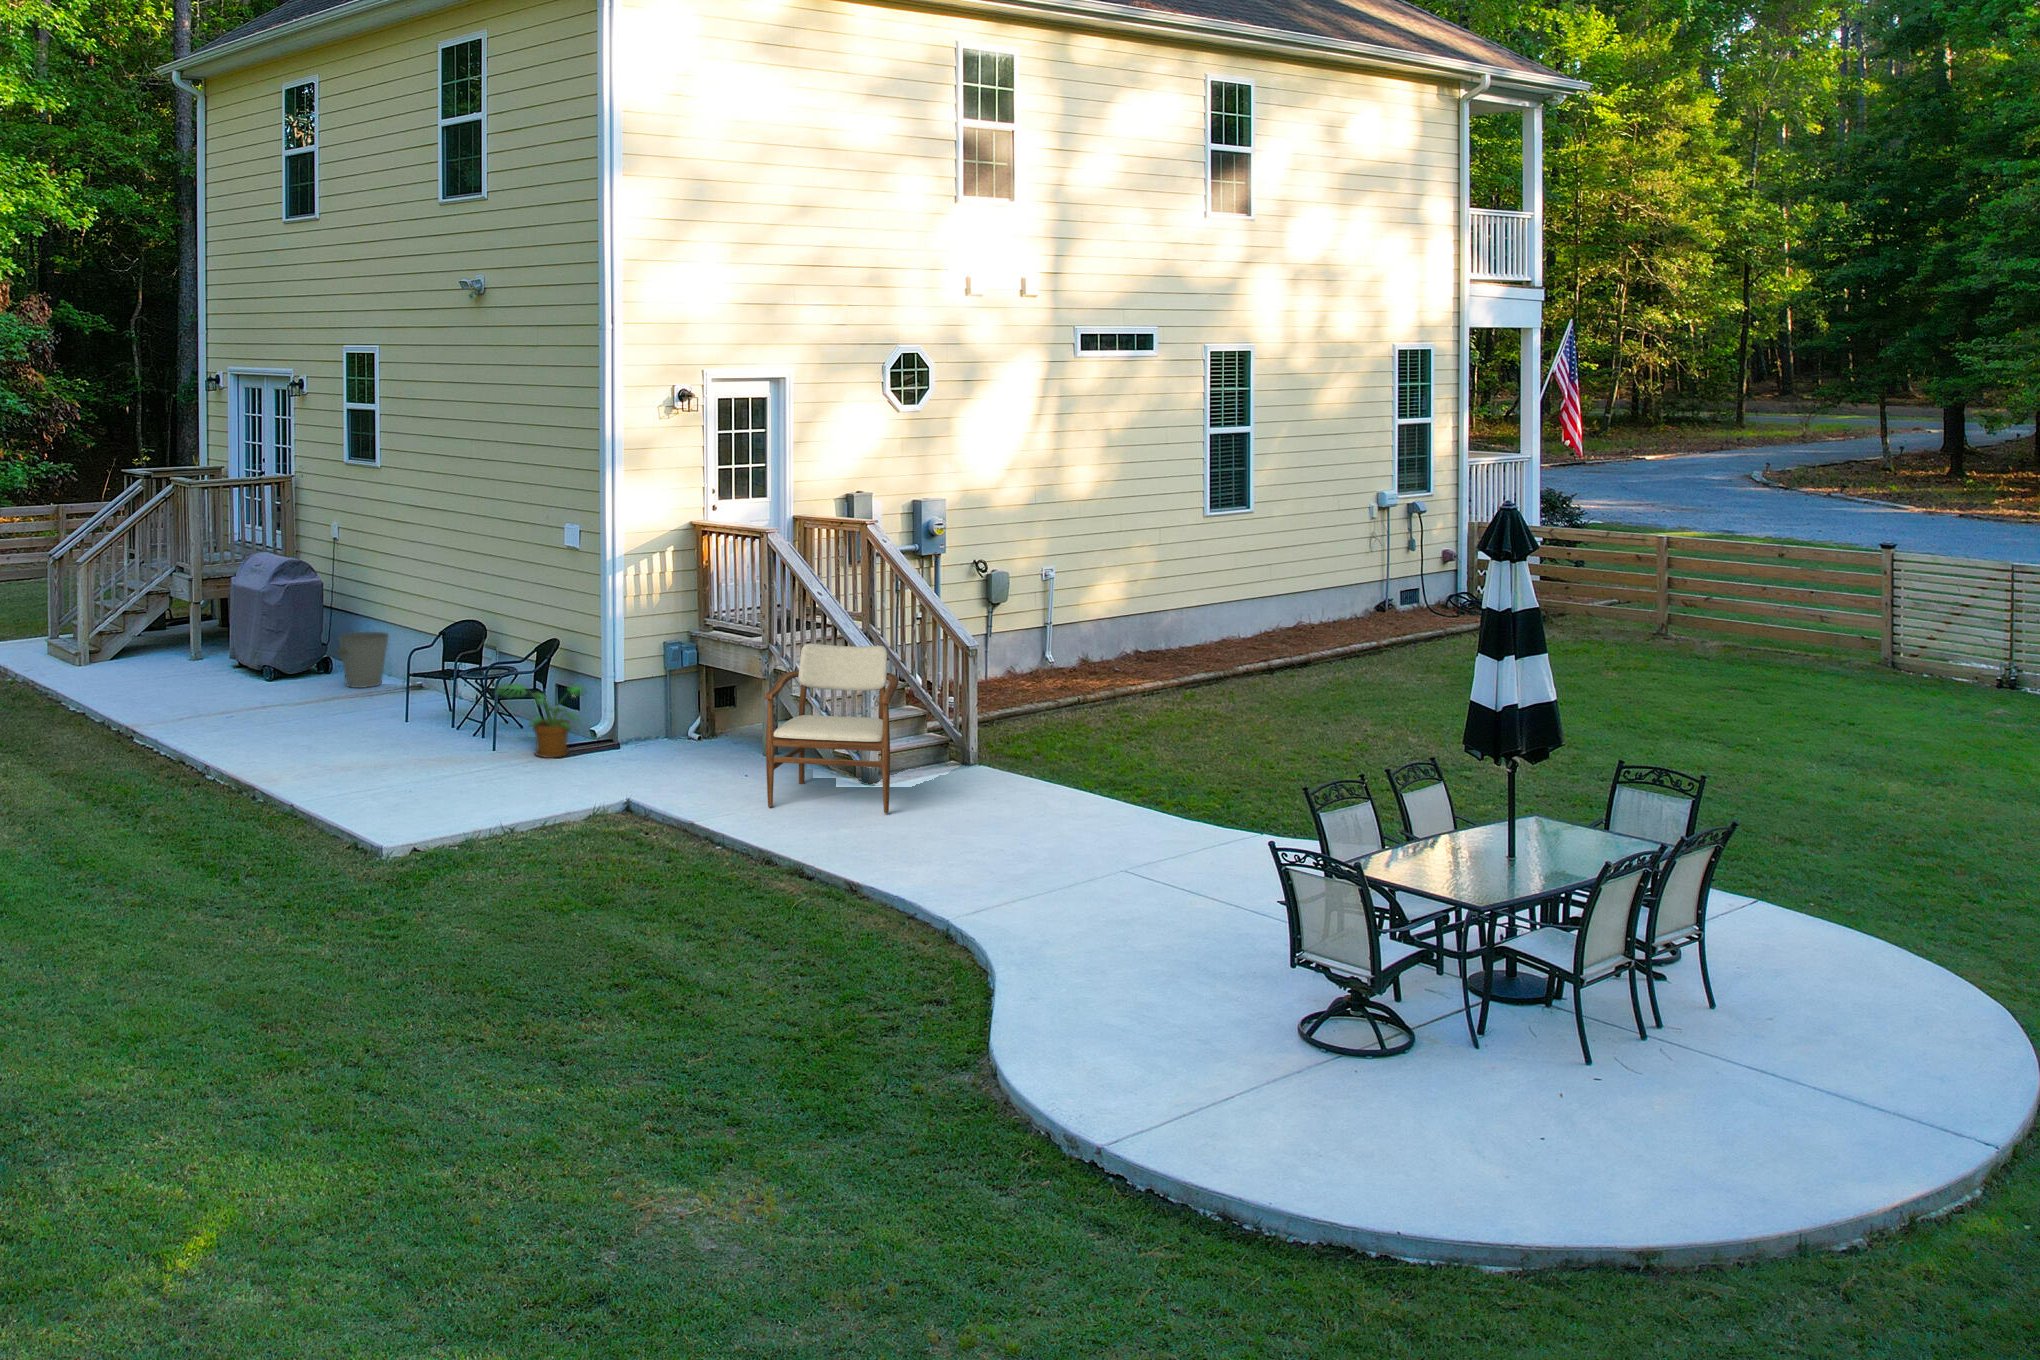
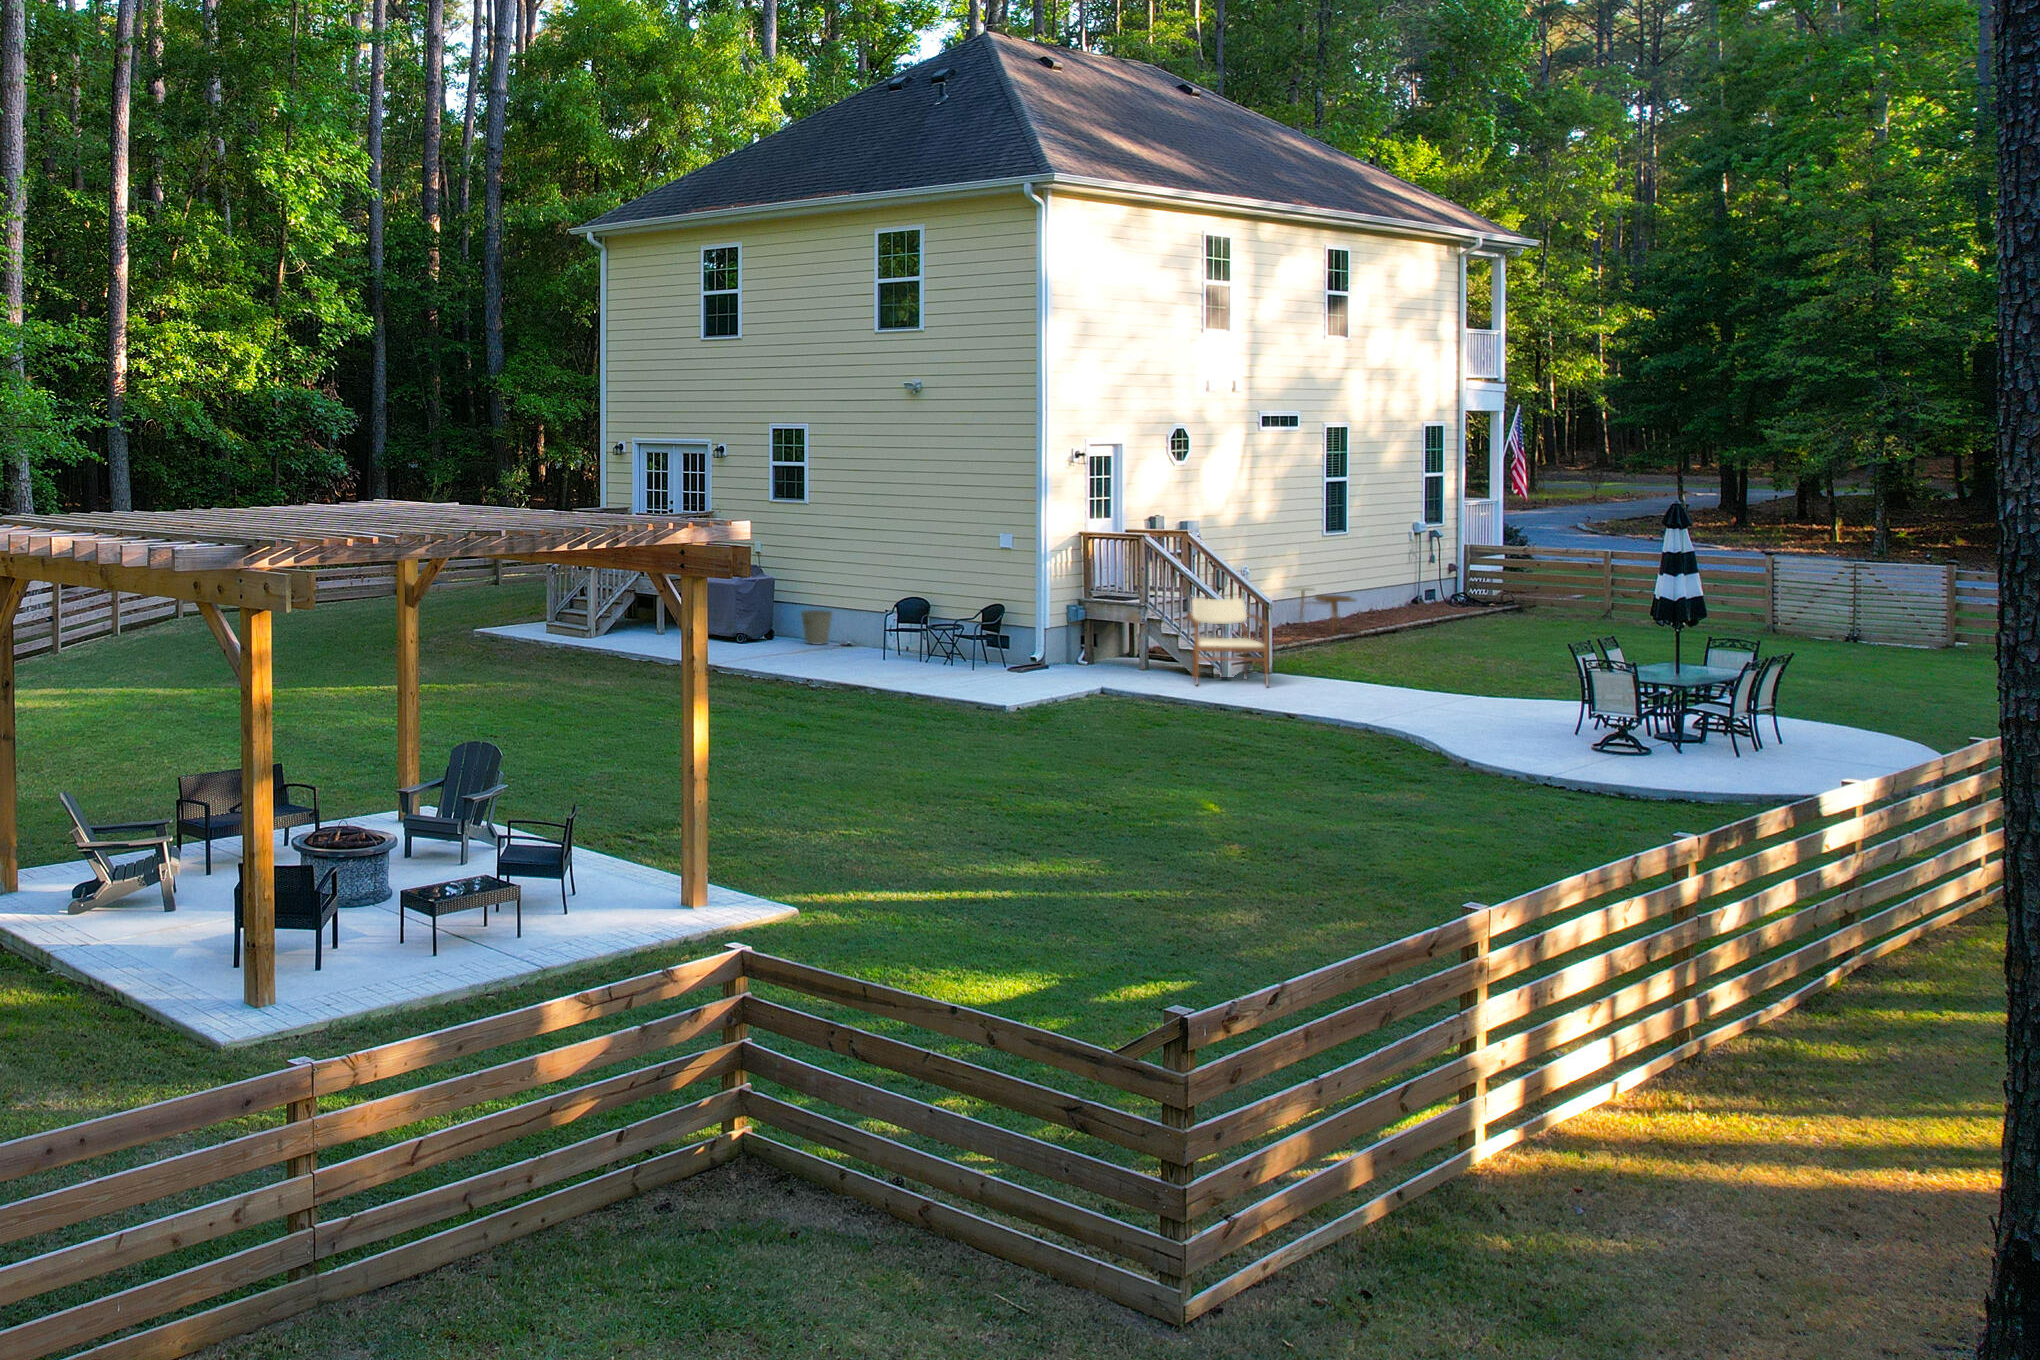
side table: none [1136,596,1236,671] -> present [1294,588,1356,627]
potted plant: present [495,684,586,758] -> none [986,628,1034,670]

